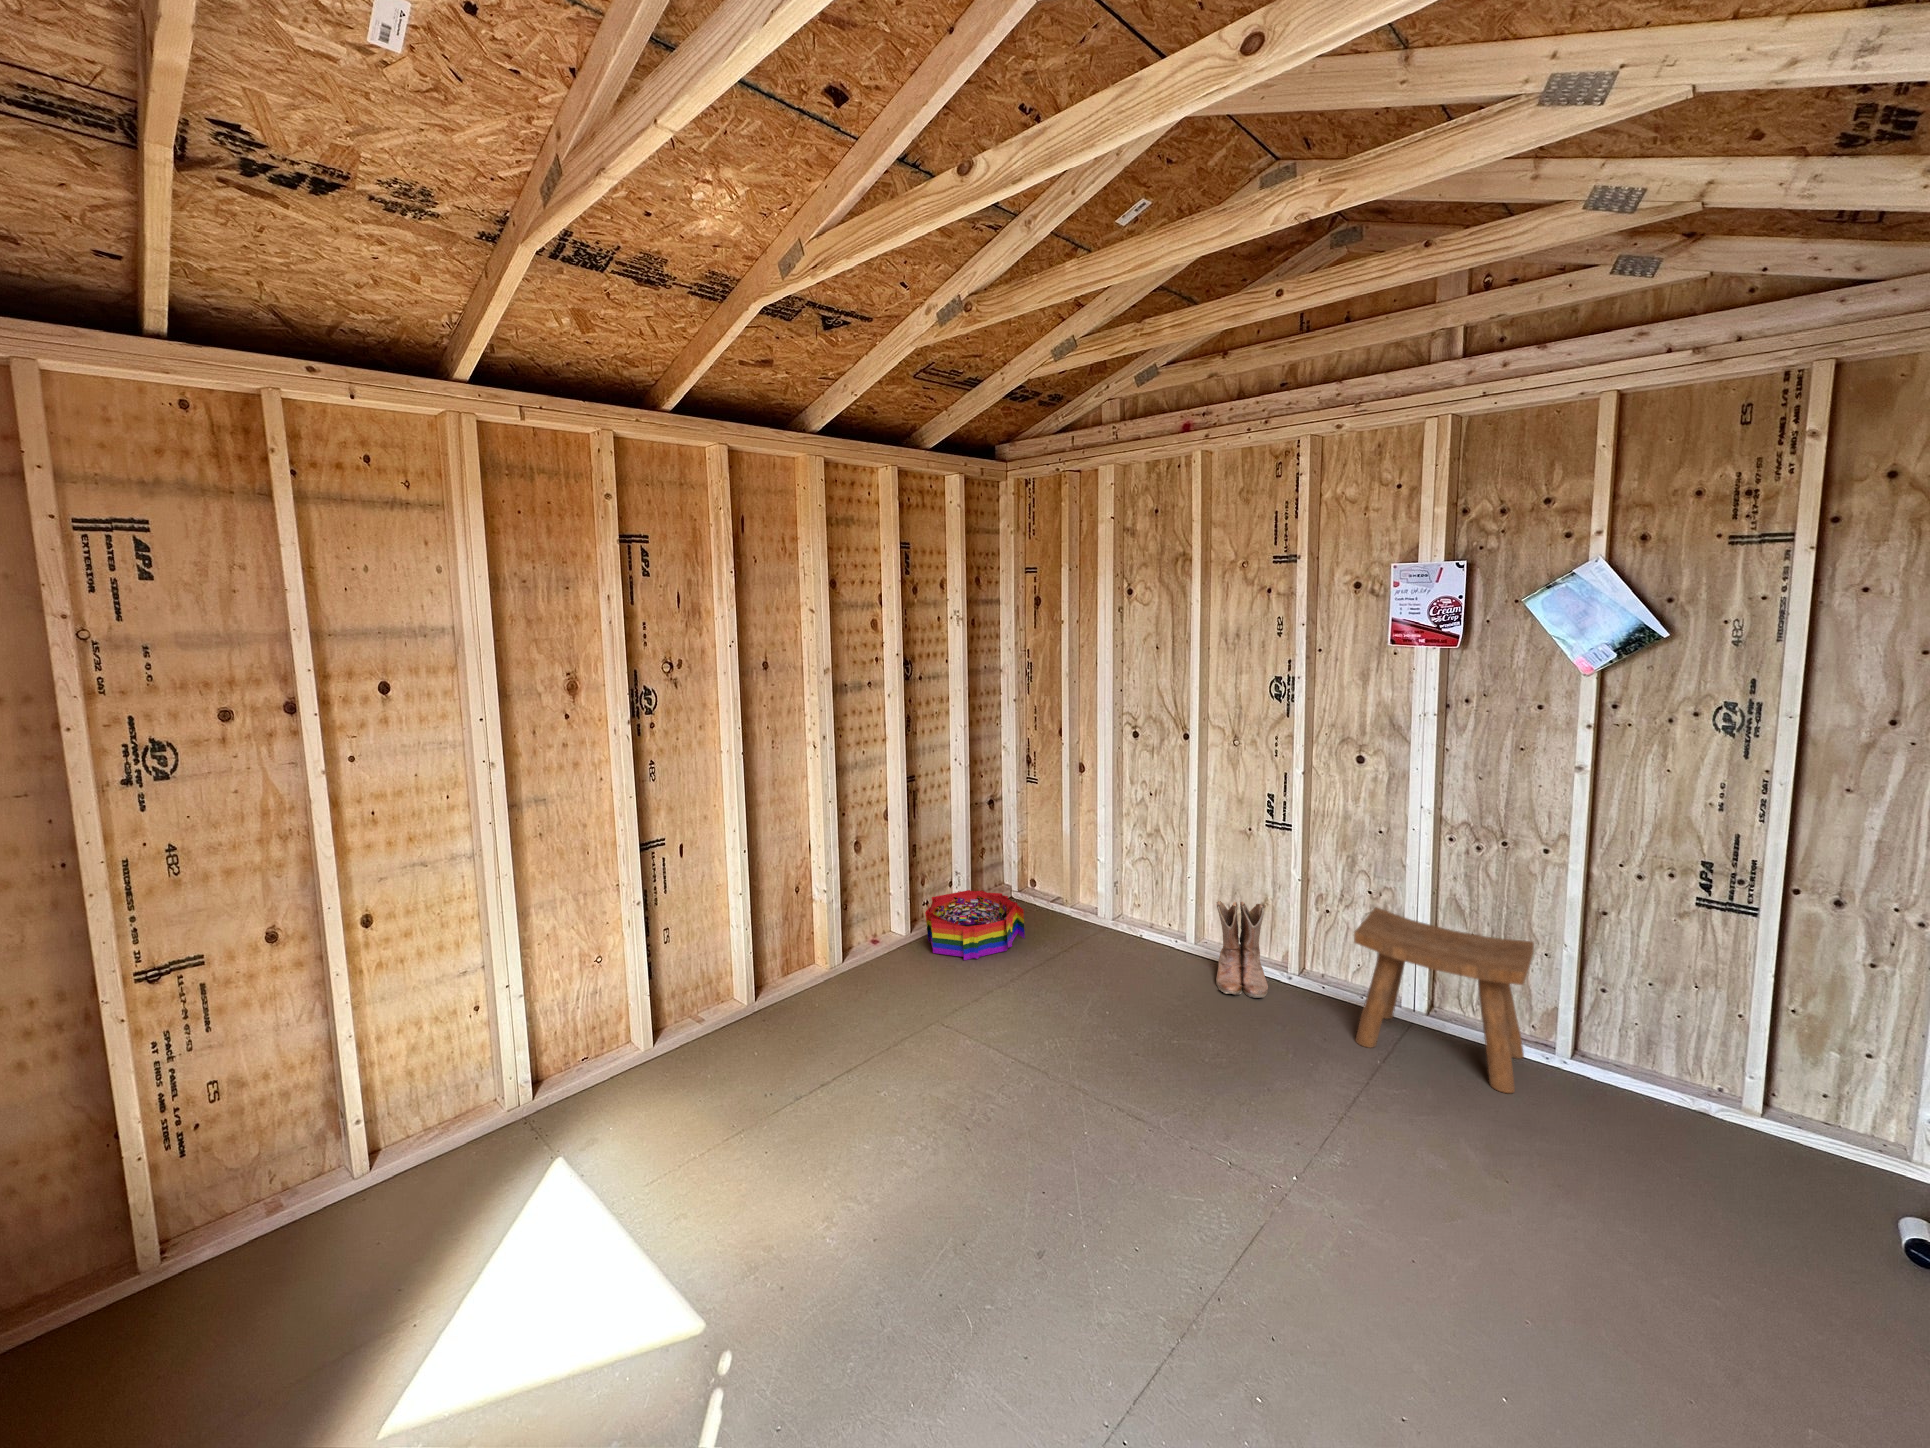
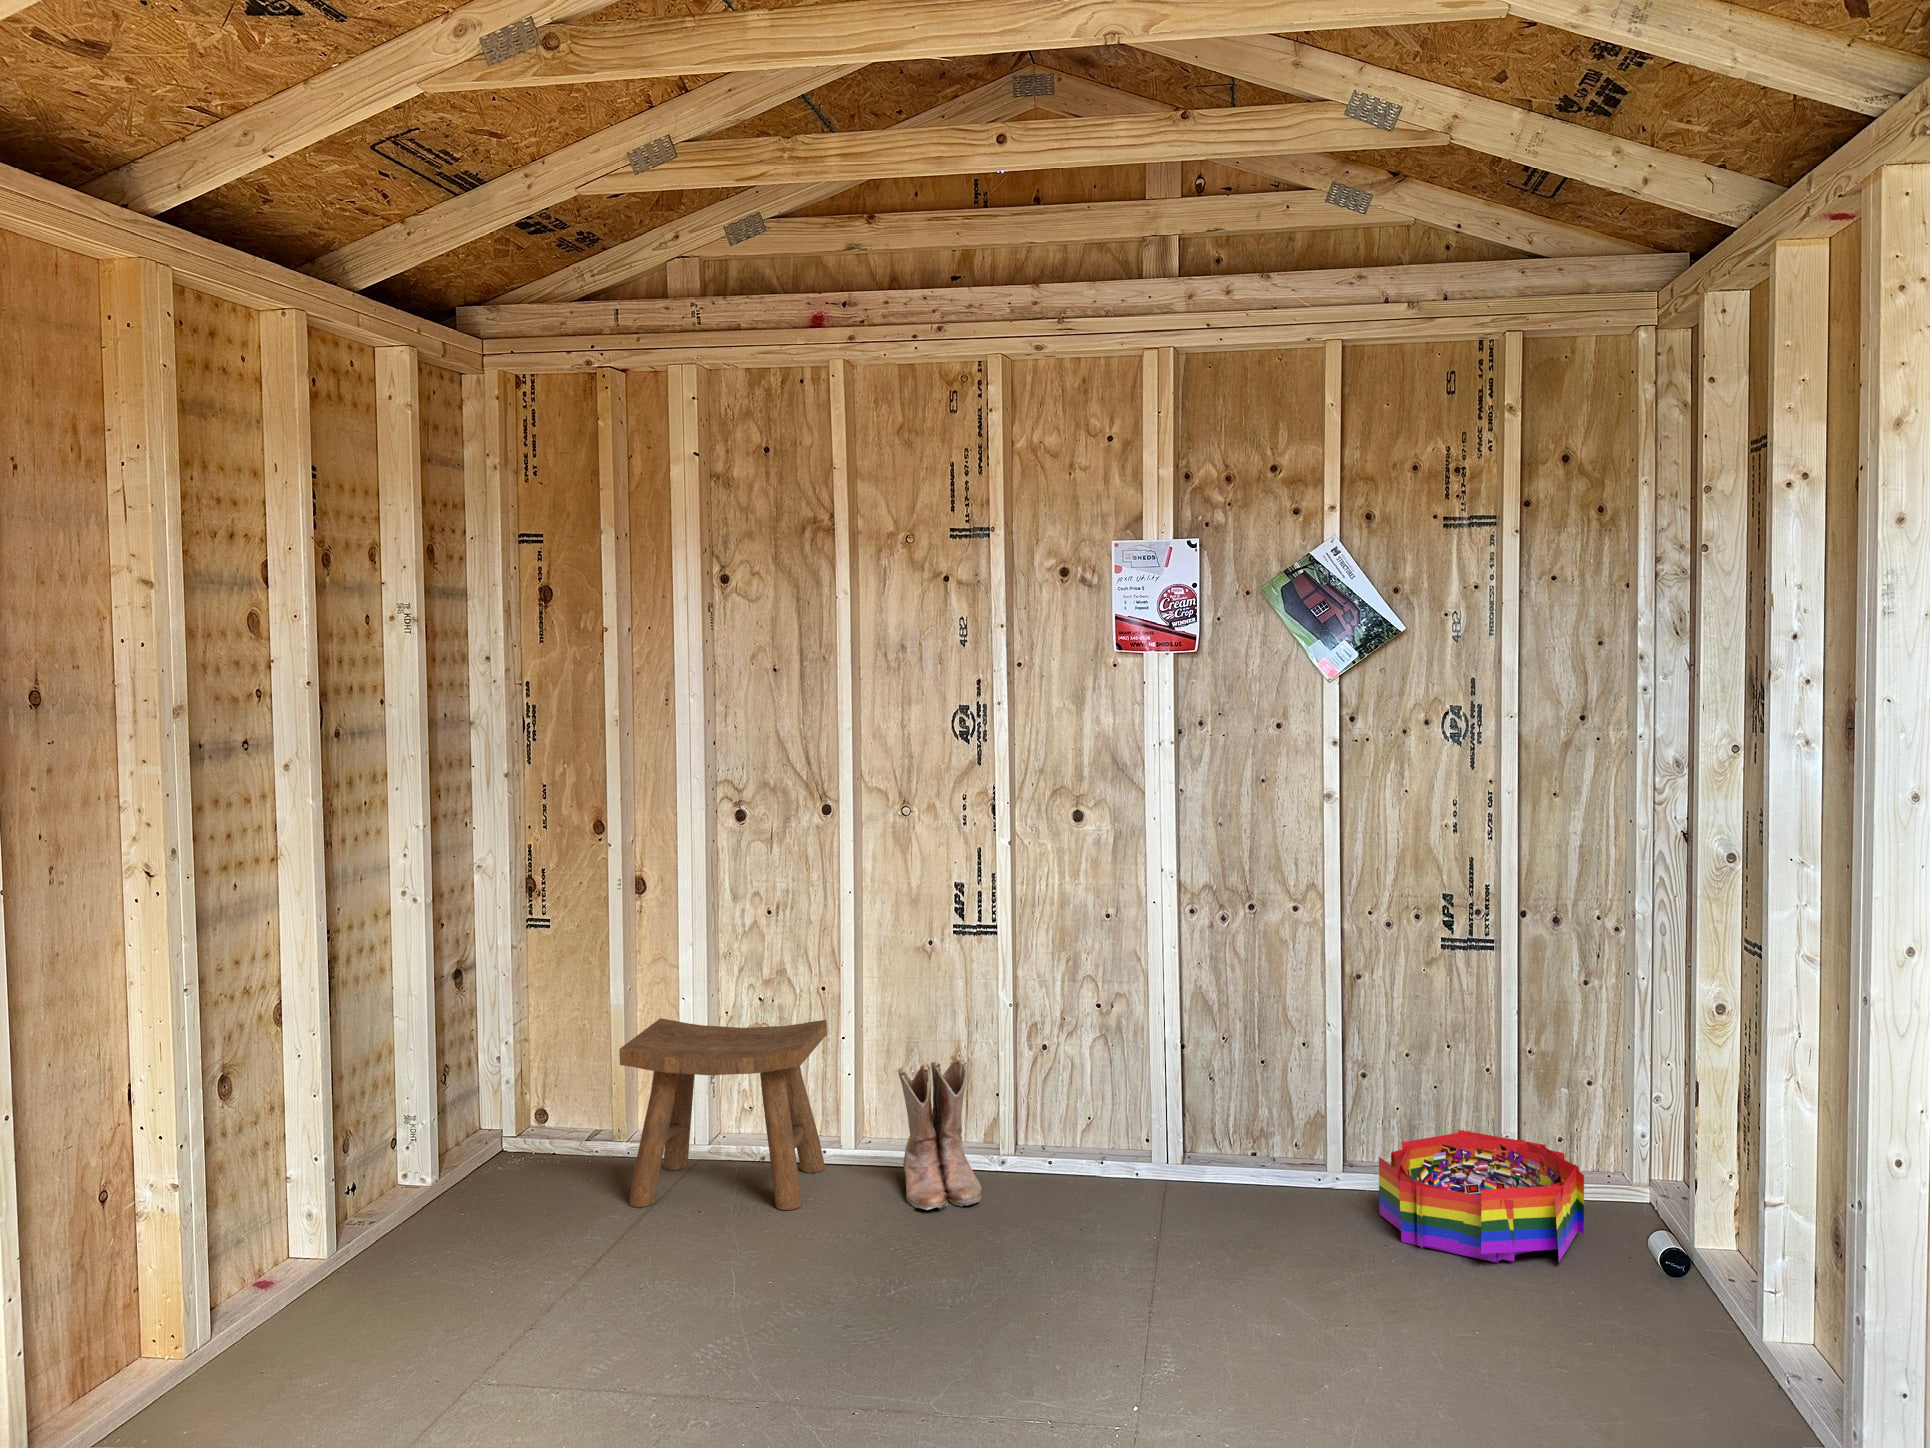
storage bin: present [925,890,1025,960] -> present [1379,1130,1584,1263]
stool: present [1354,908,1534,1093] -> present [619,1019,827,1210]

